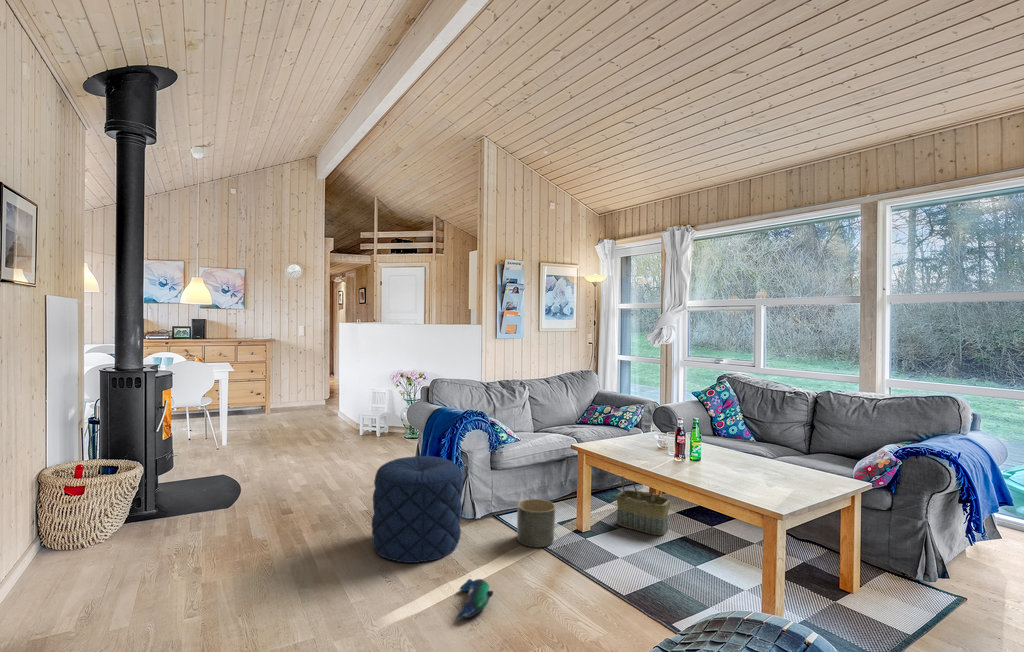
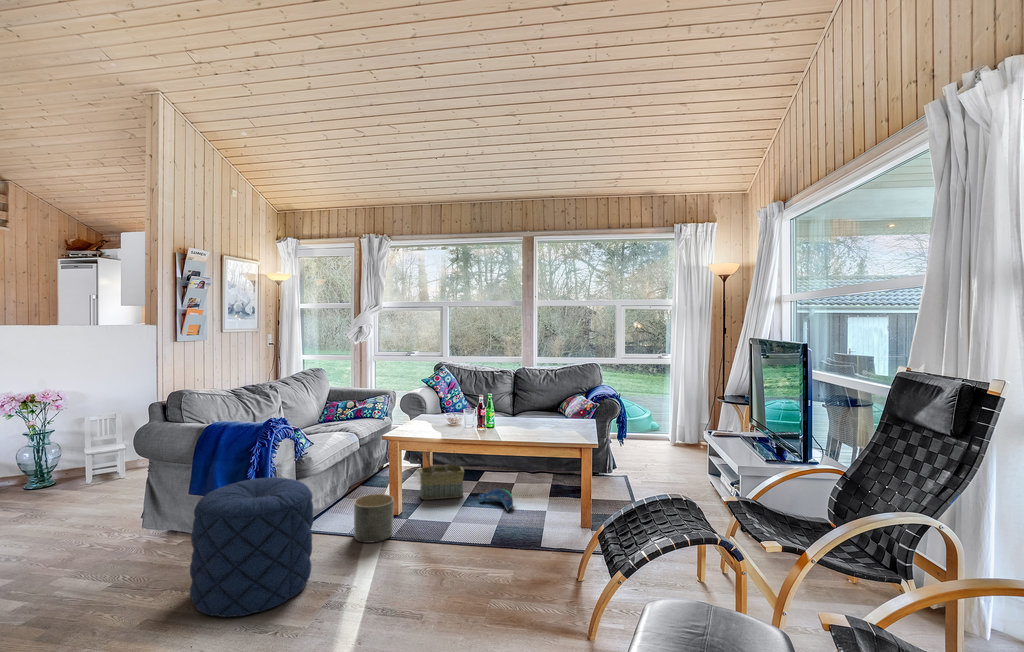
plush toy: present [457,579,493,620] -> present [478,488,513,511]

